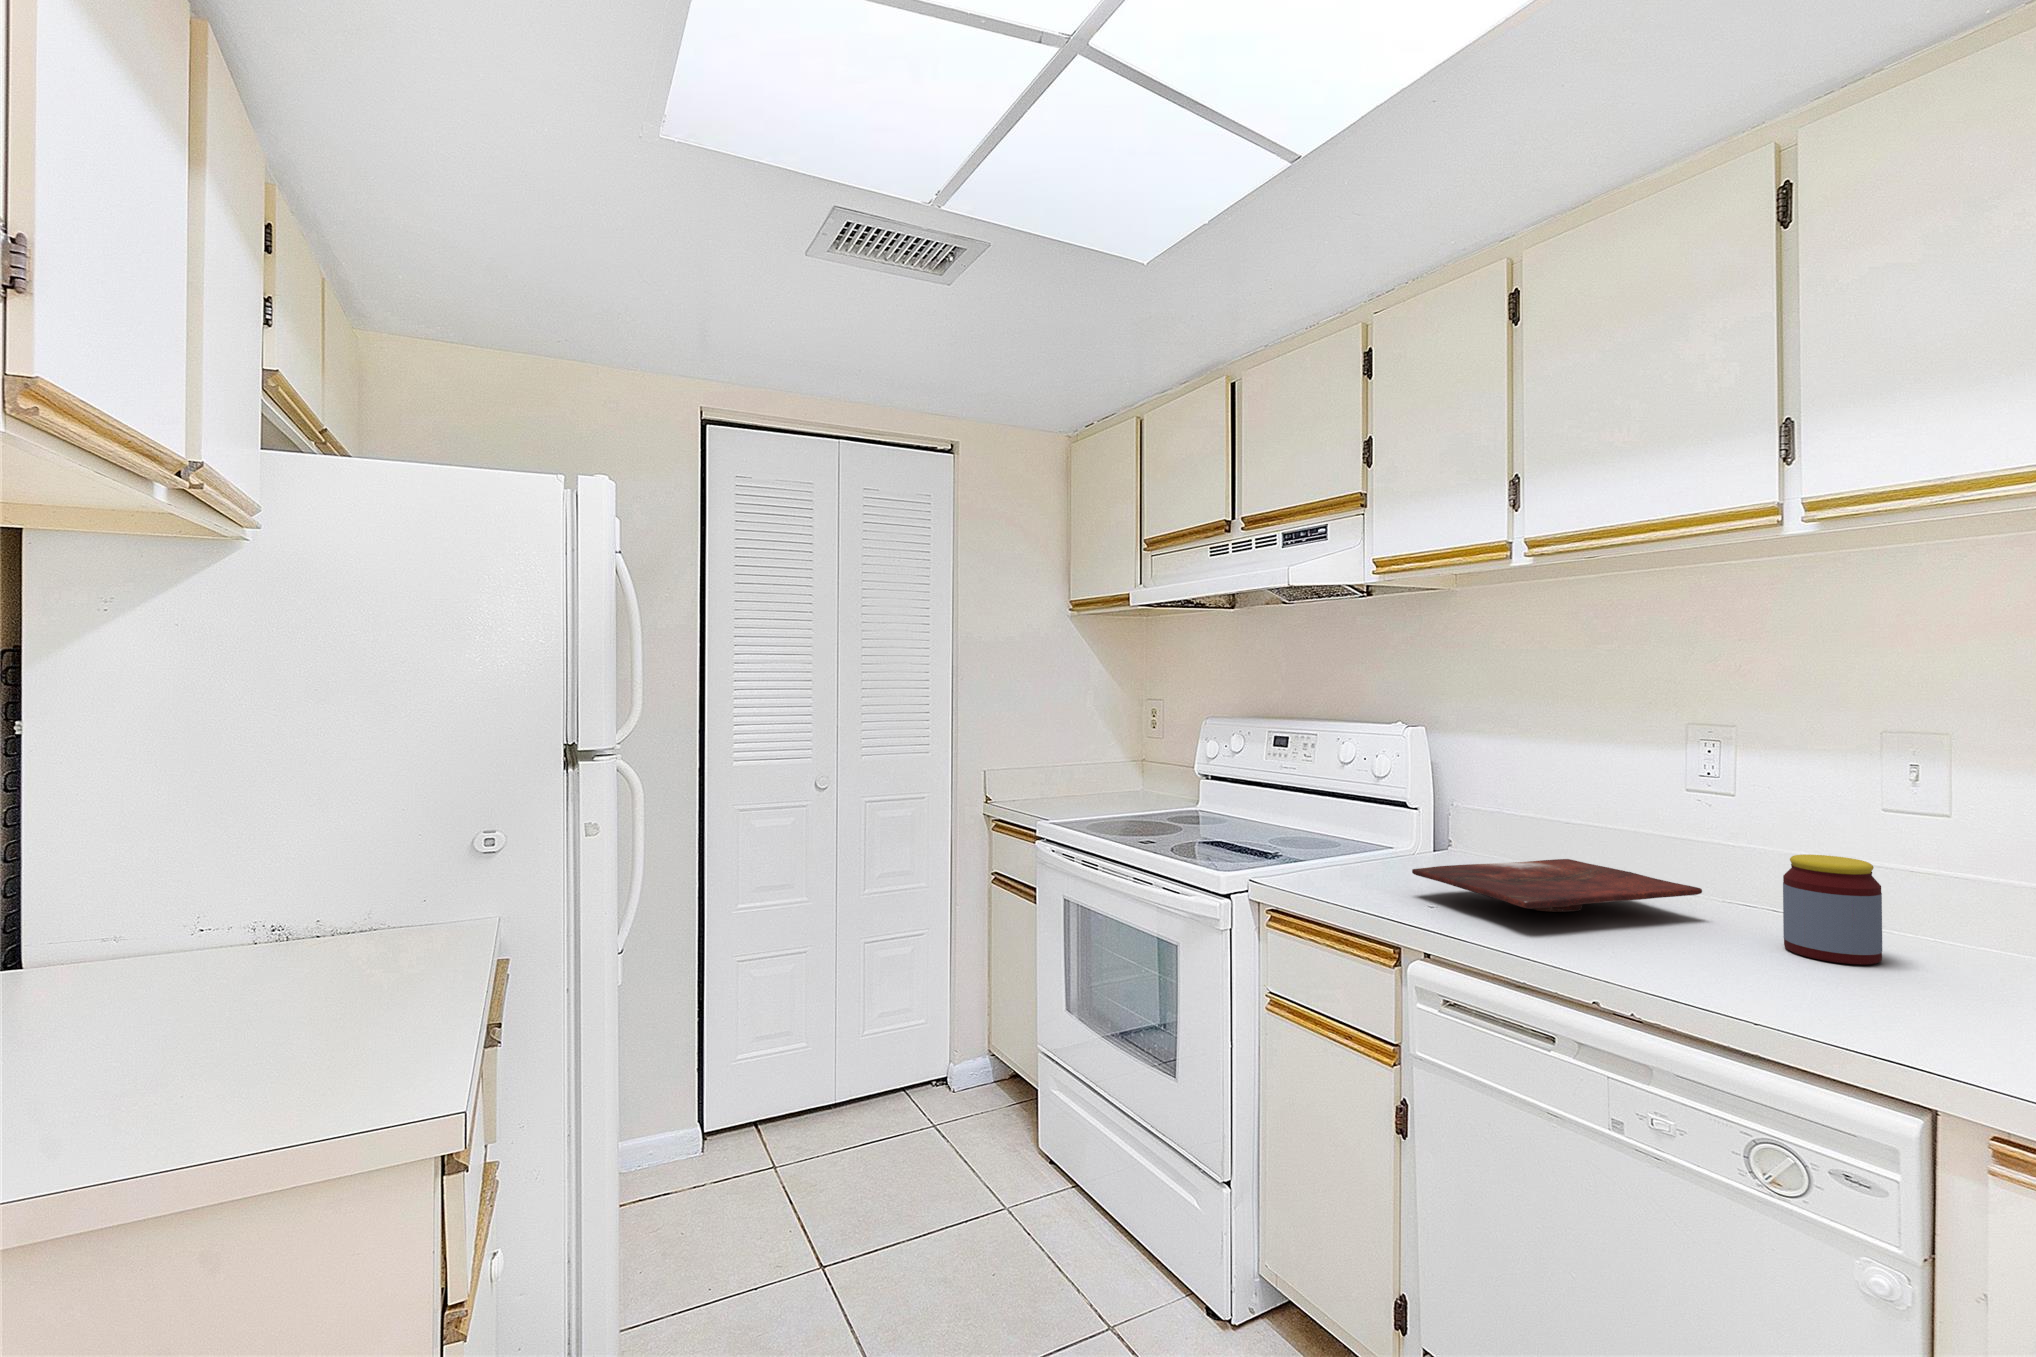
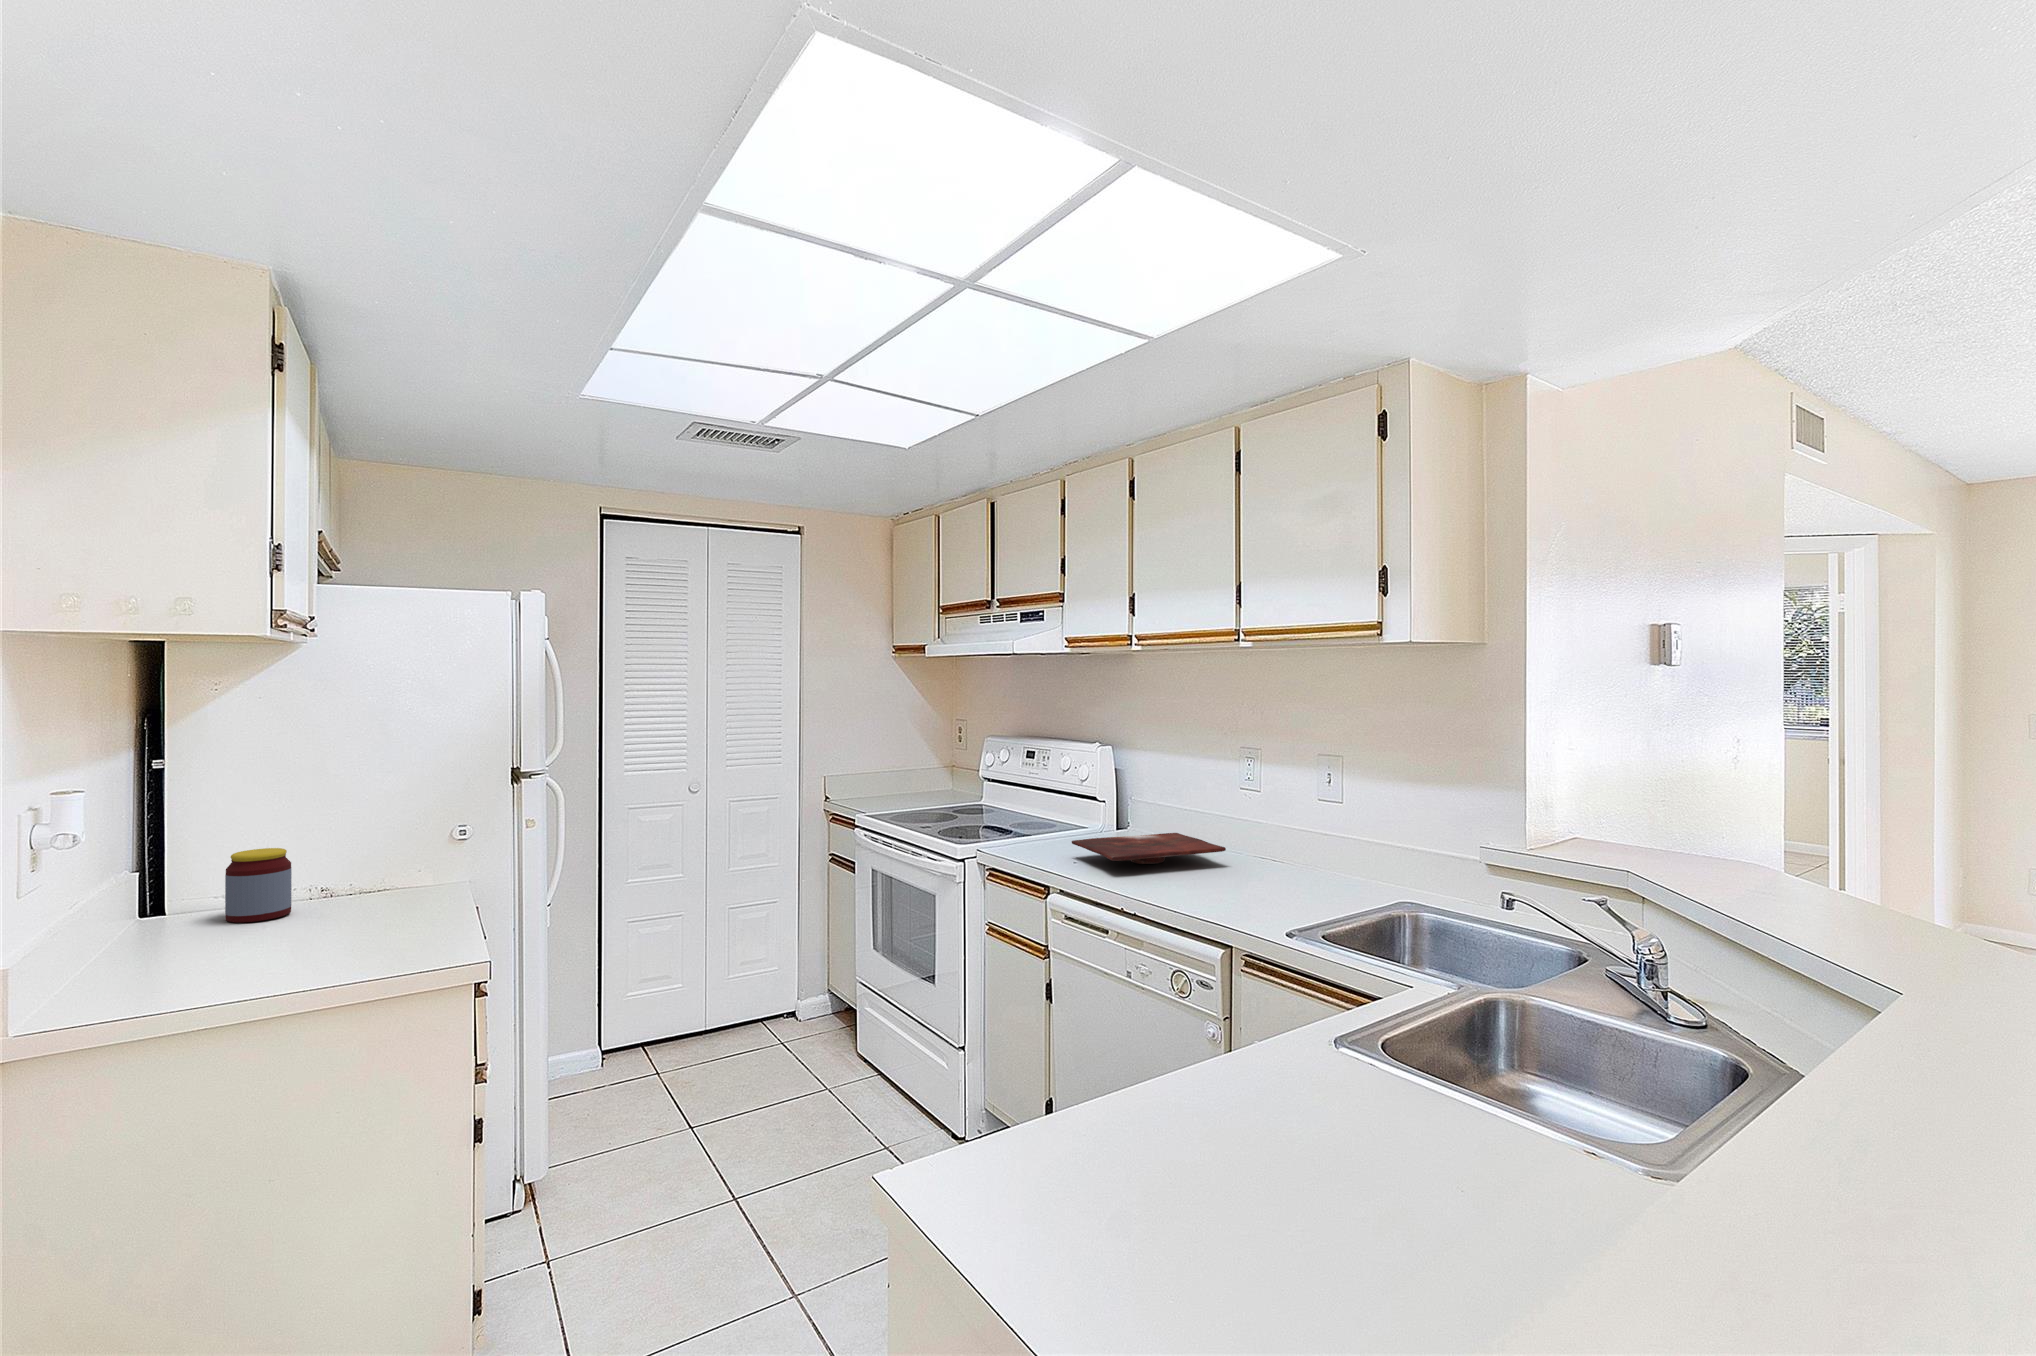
jar: present [1783,854,1882,965] -> present [225,848,292,923]

